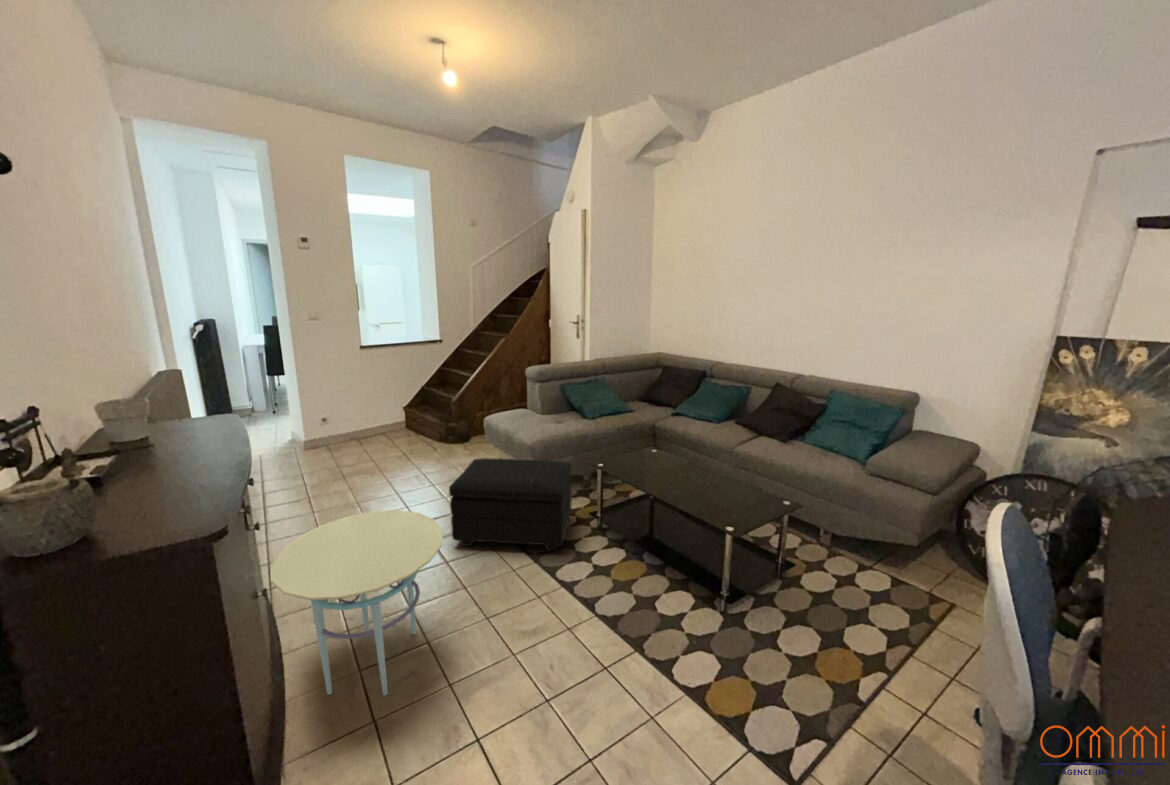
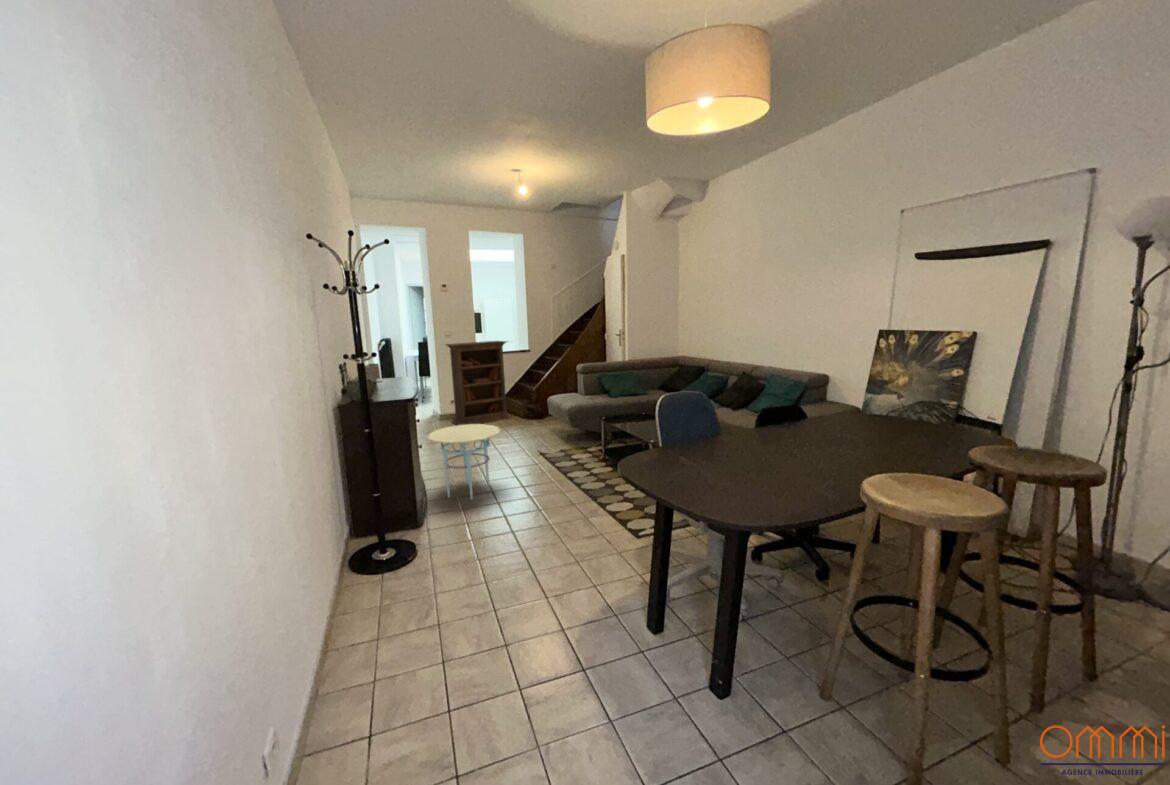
bookcase: none [305,328,421,464] -> present [446,341,510,426]
footstool: present [449,458,572,551] -> none [514,415,589,465]

